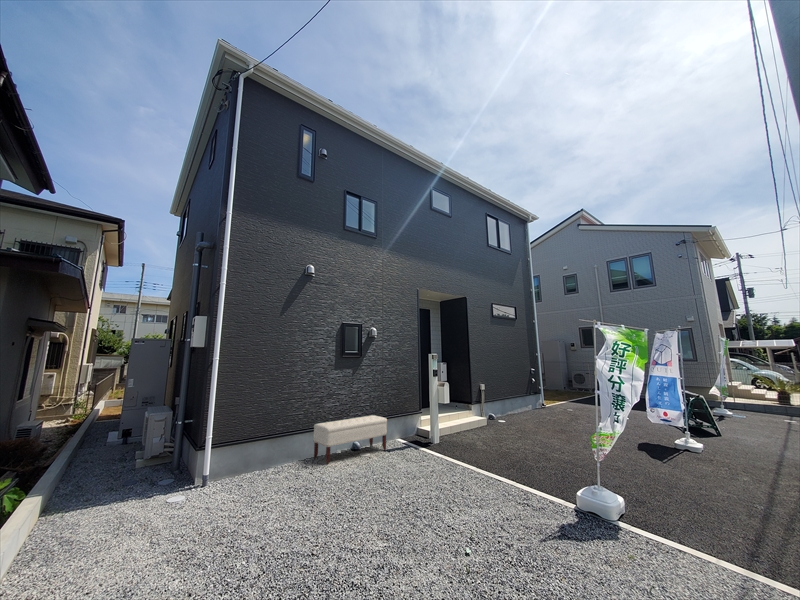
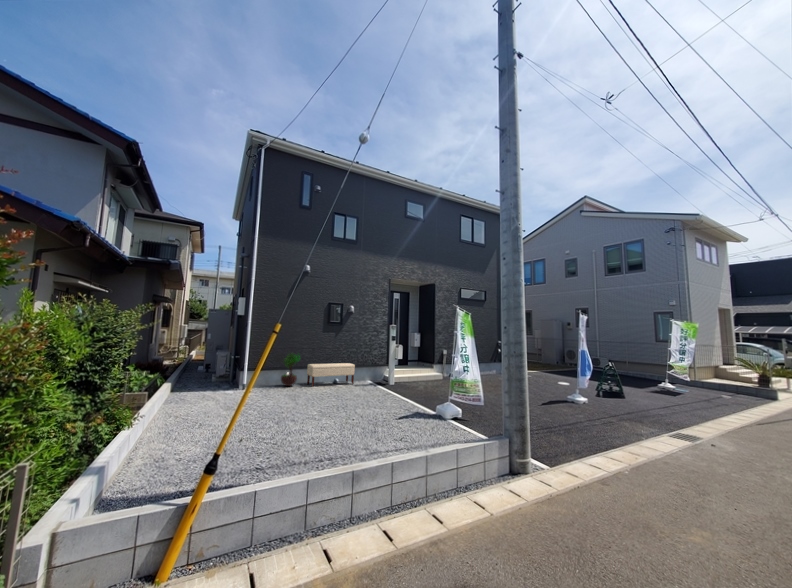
potted tree: none [272,404,309,468] -> present [281,354,300,386]

